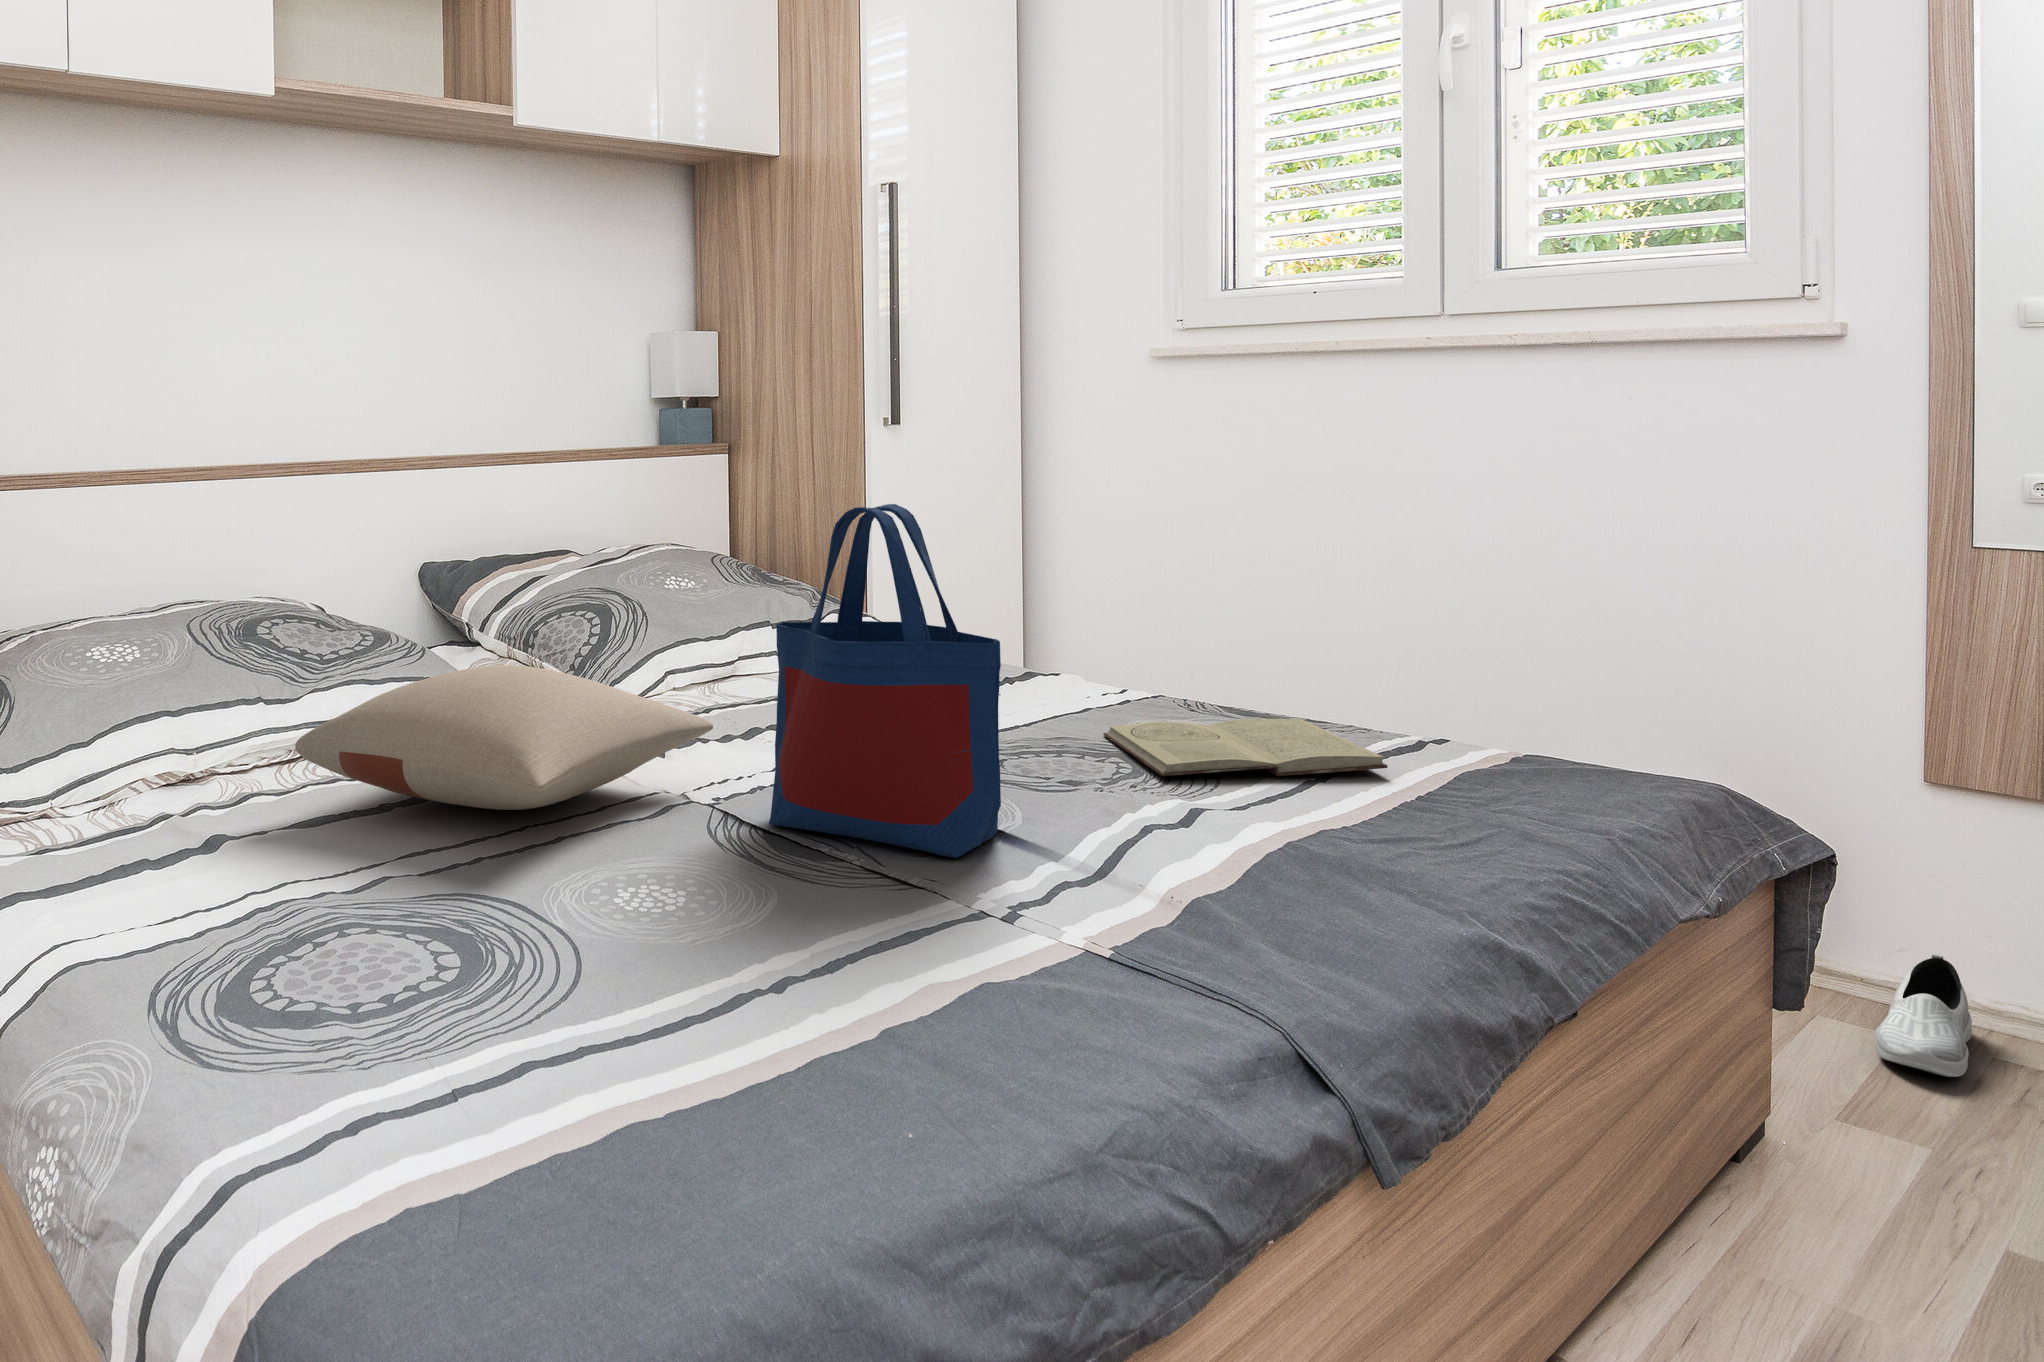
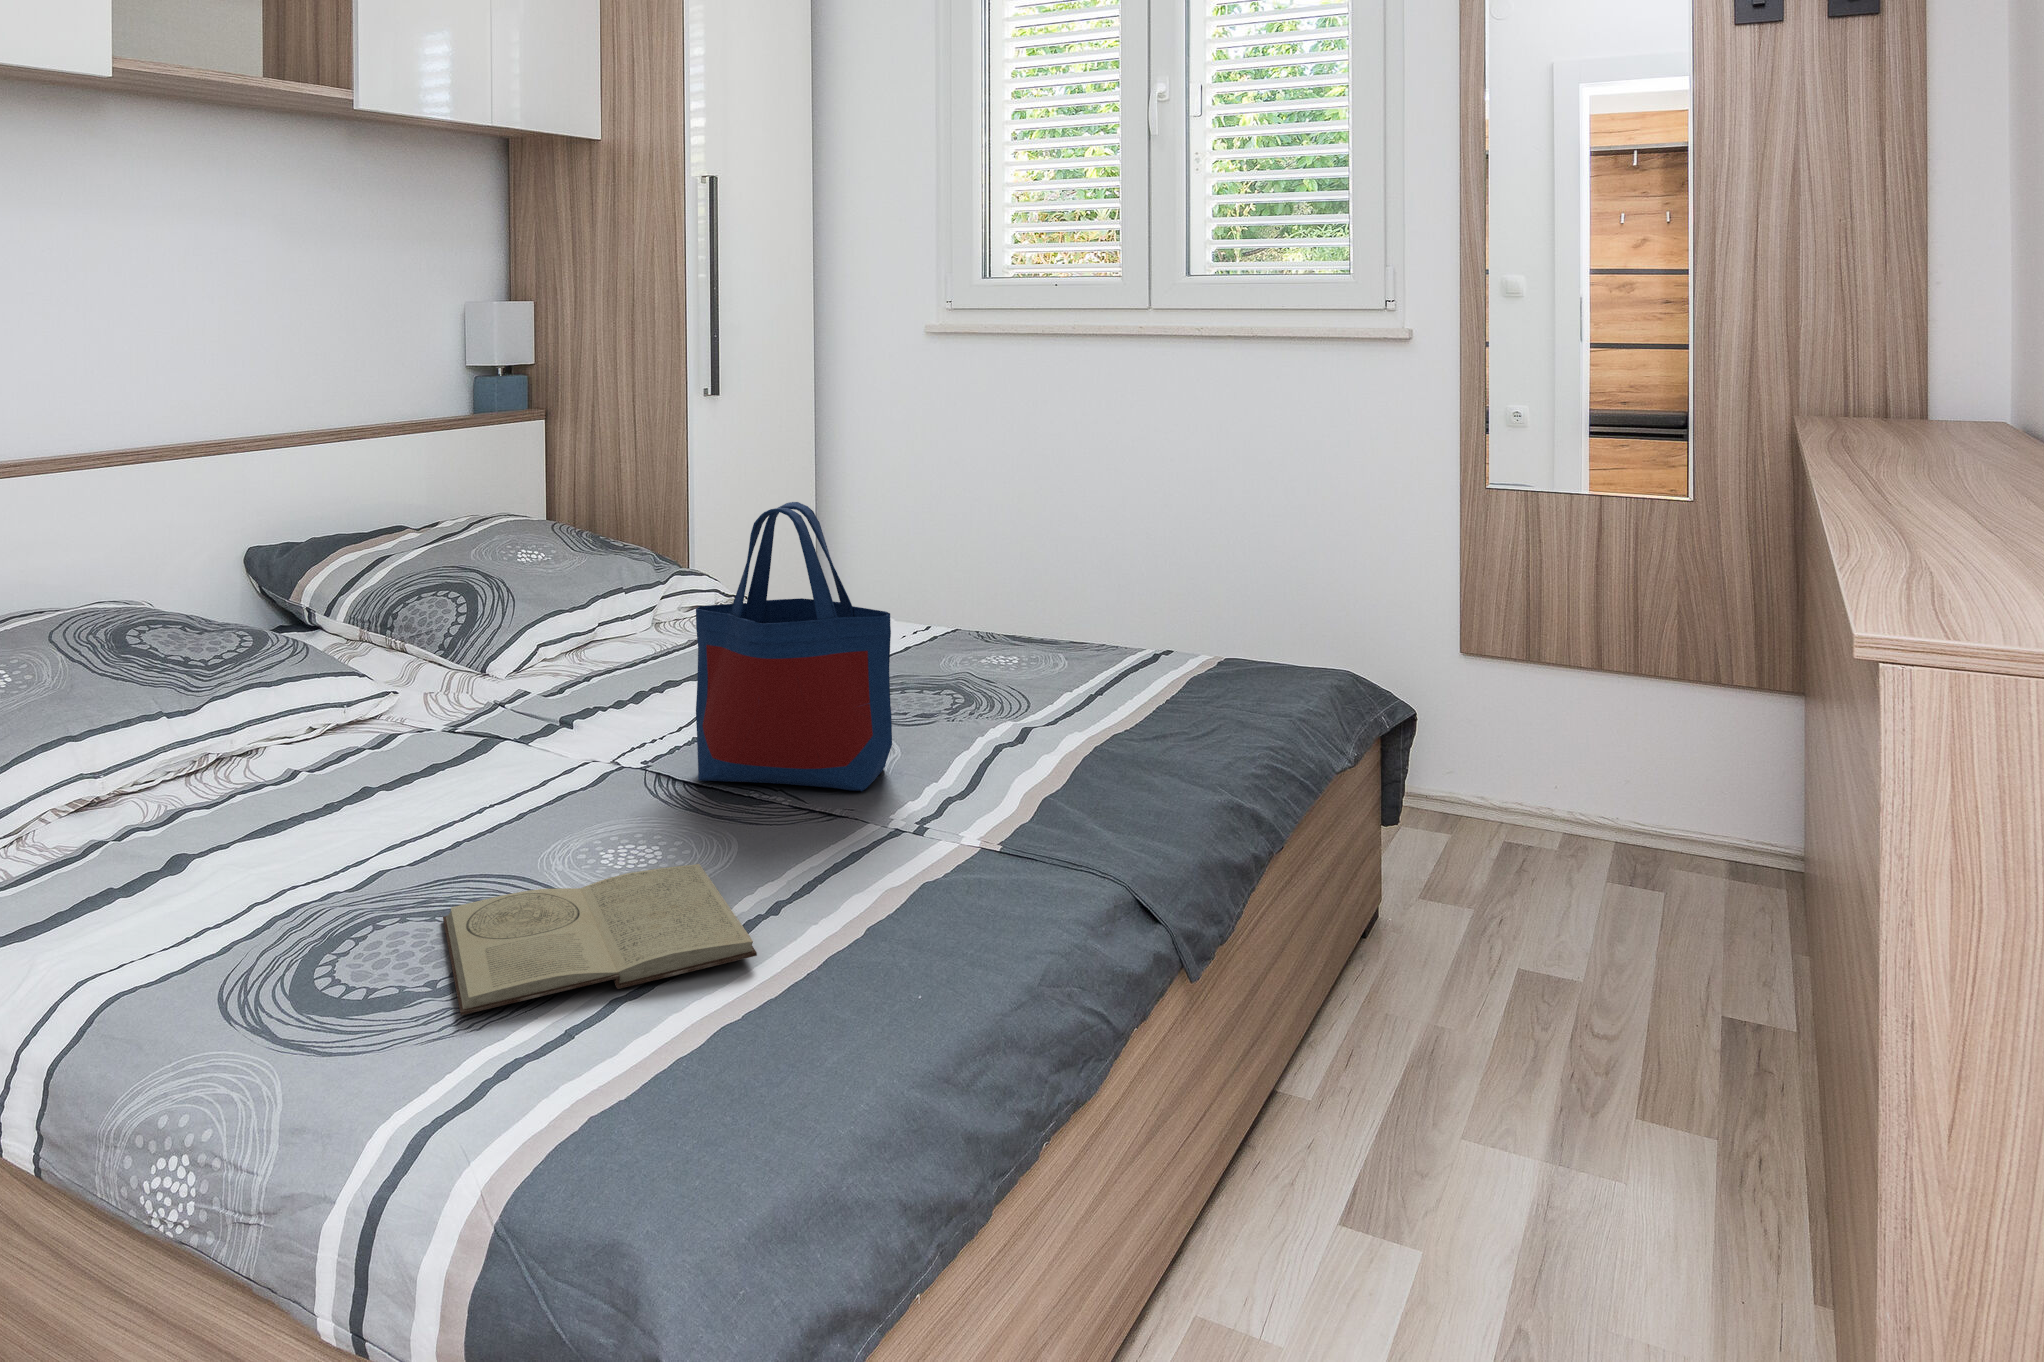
pillow: present [295,665,713,810] -> none [240,662,629,795]
book: present [1103,719,1388,776] -> present [443,864,757,1015]
shoe: present [1875,954,1972,1077] -> none [1434,770,1487,854]

